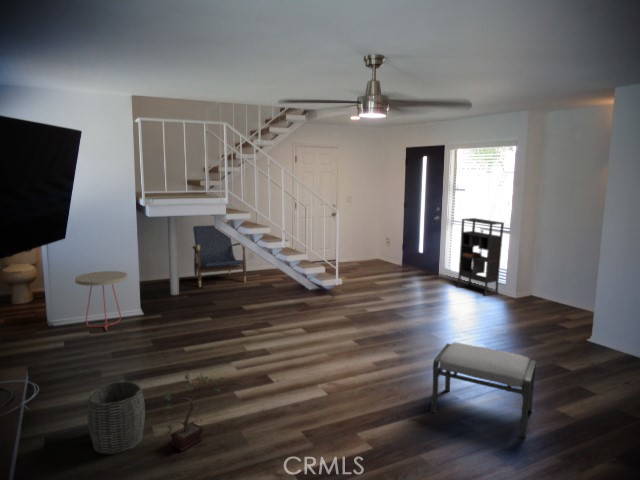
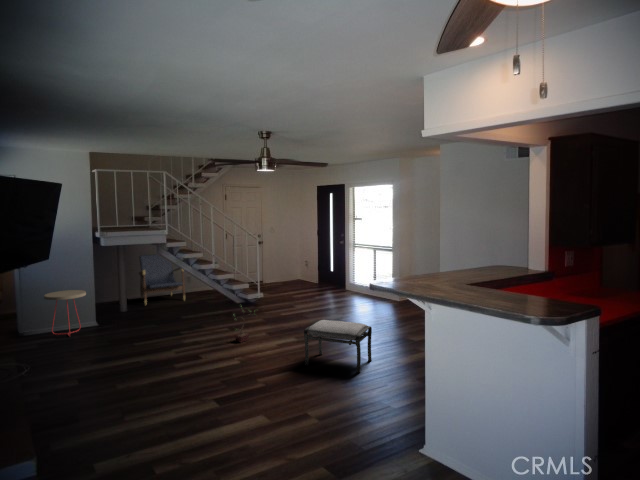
bookshelf: present [457,218,504,296] -> none [357,241,387,301]
potted plant: present [165,372,225,451] -> present [235,306,249,343]
woven basket: present [87,381,145,454] -> none [68,352,107,397]

